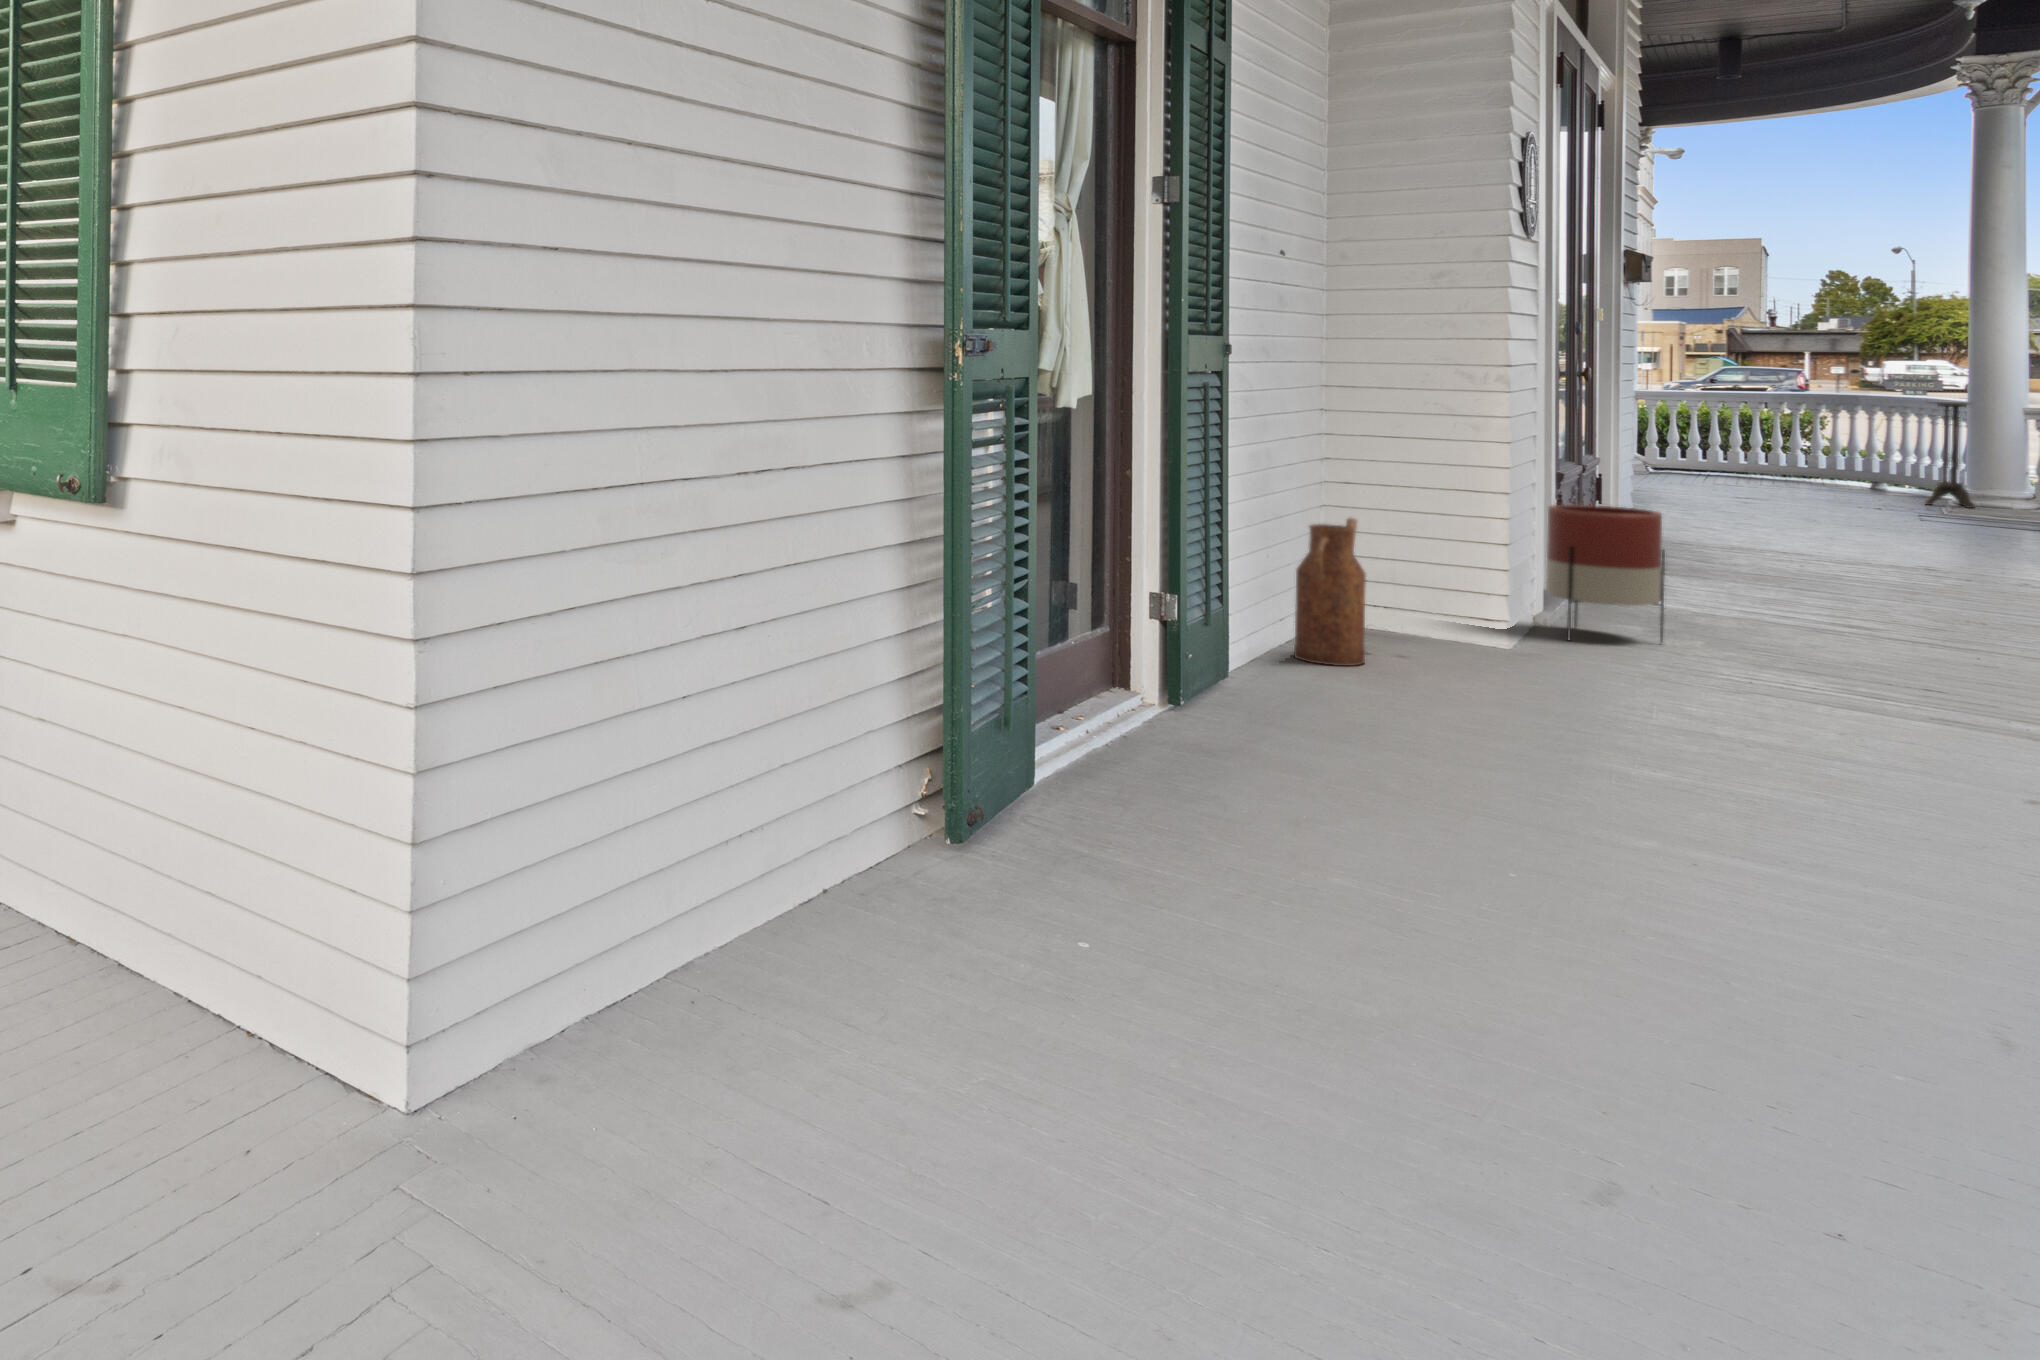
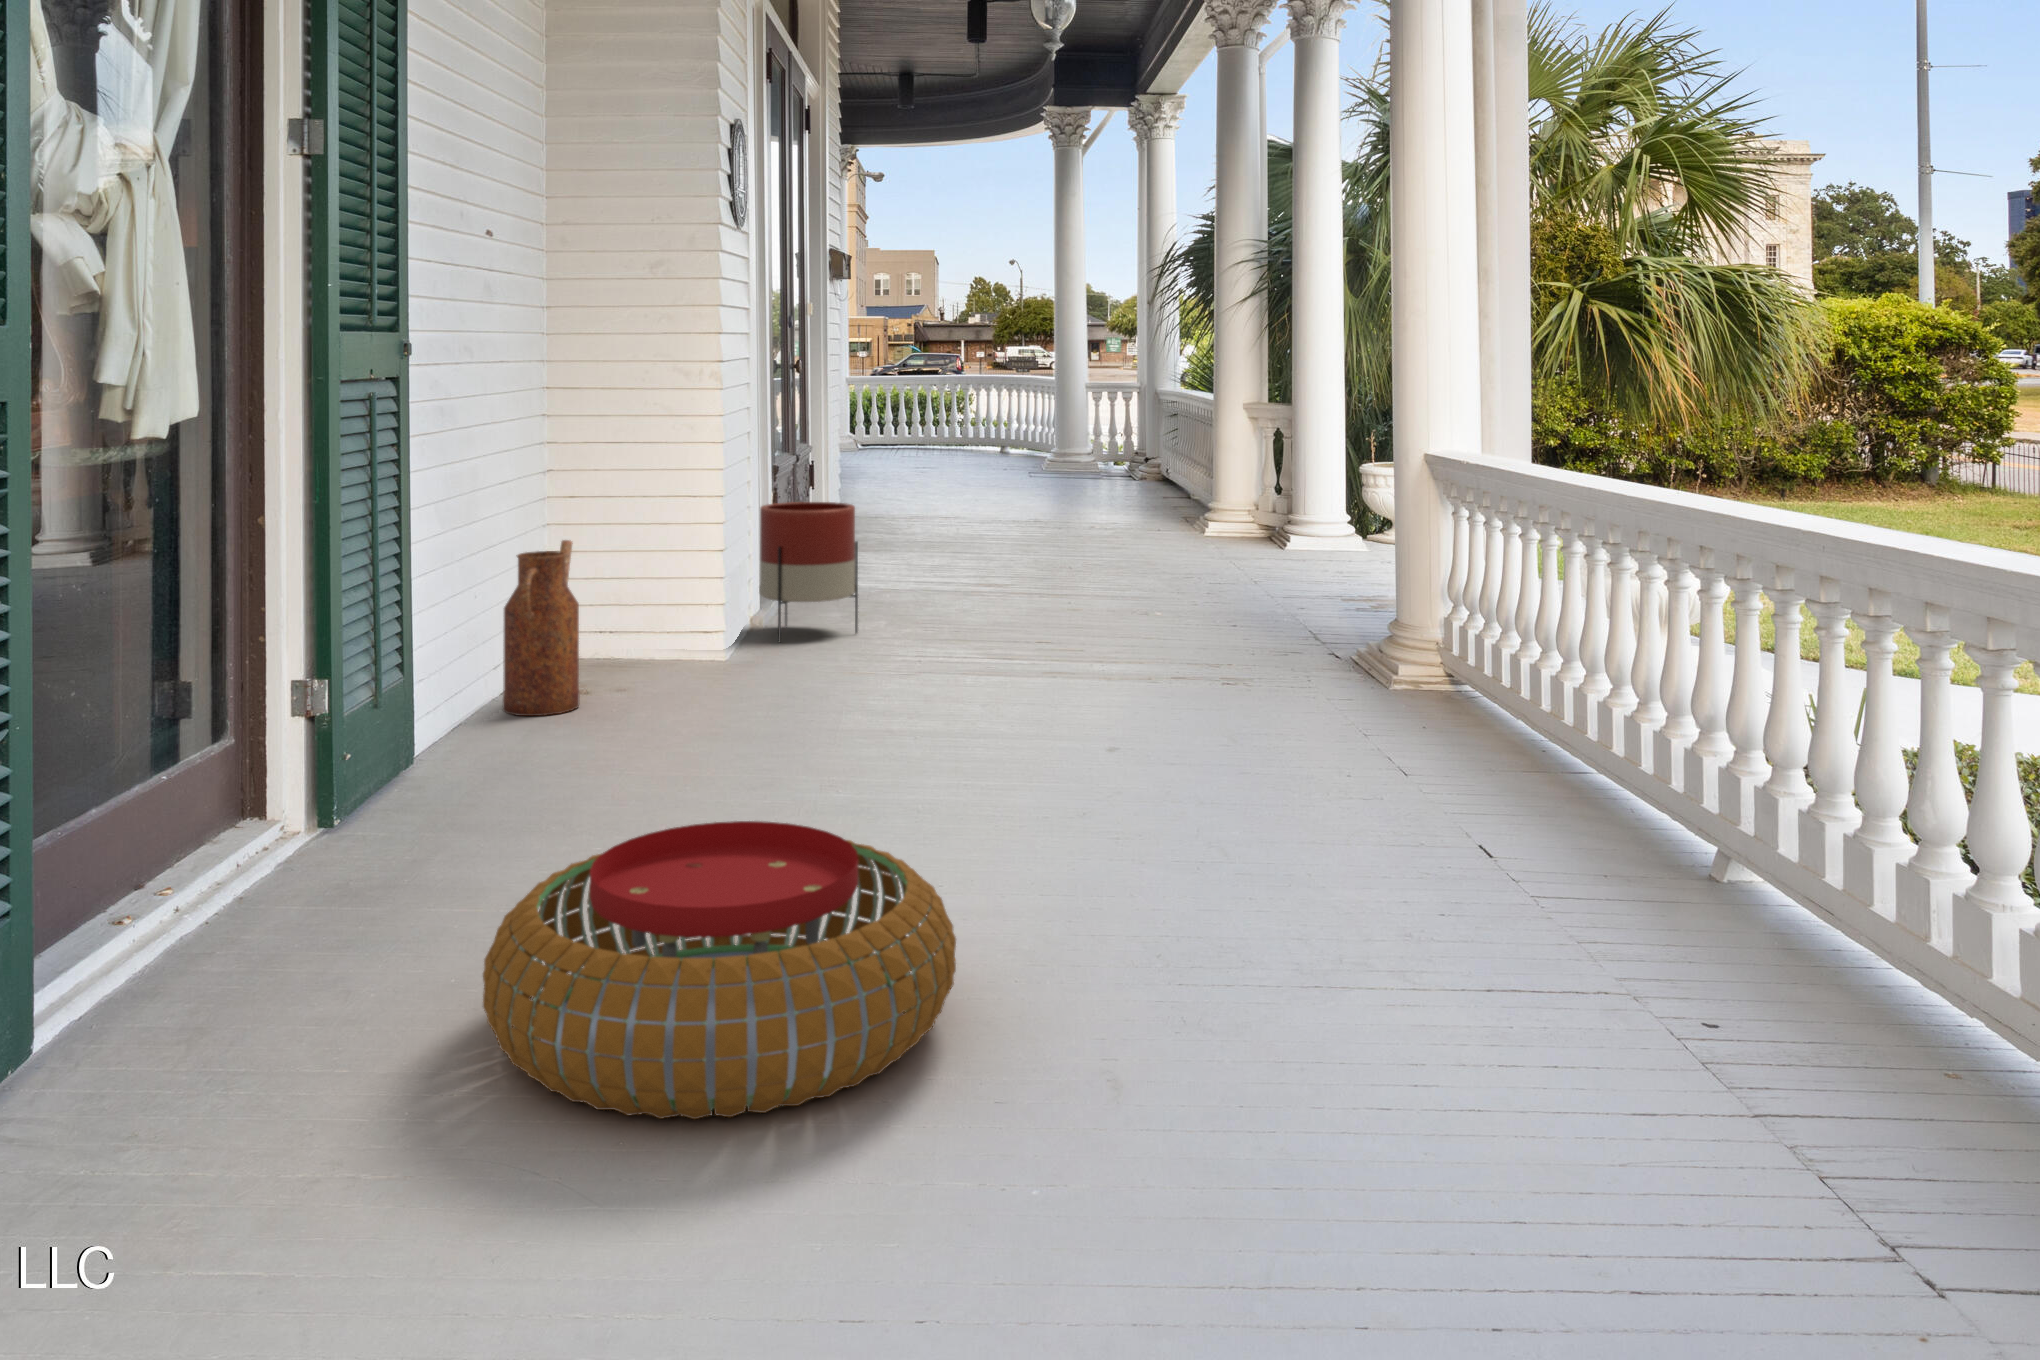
side table: present [1925,402,1975,508] -> none [1034,384,1066,469]
pouf: none [1335,731,1779,949] -> present [483,821,956,1119]

